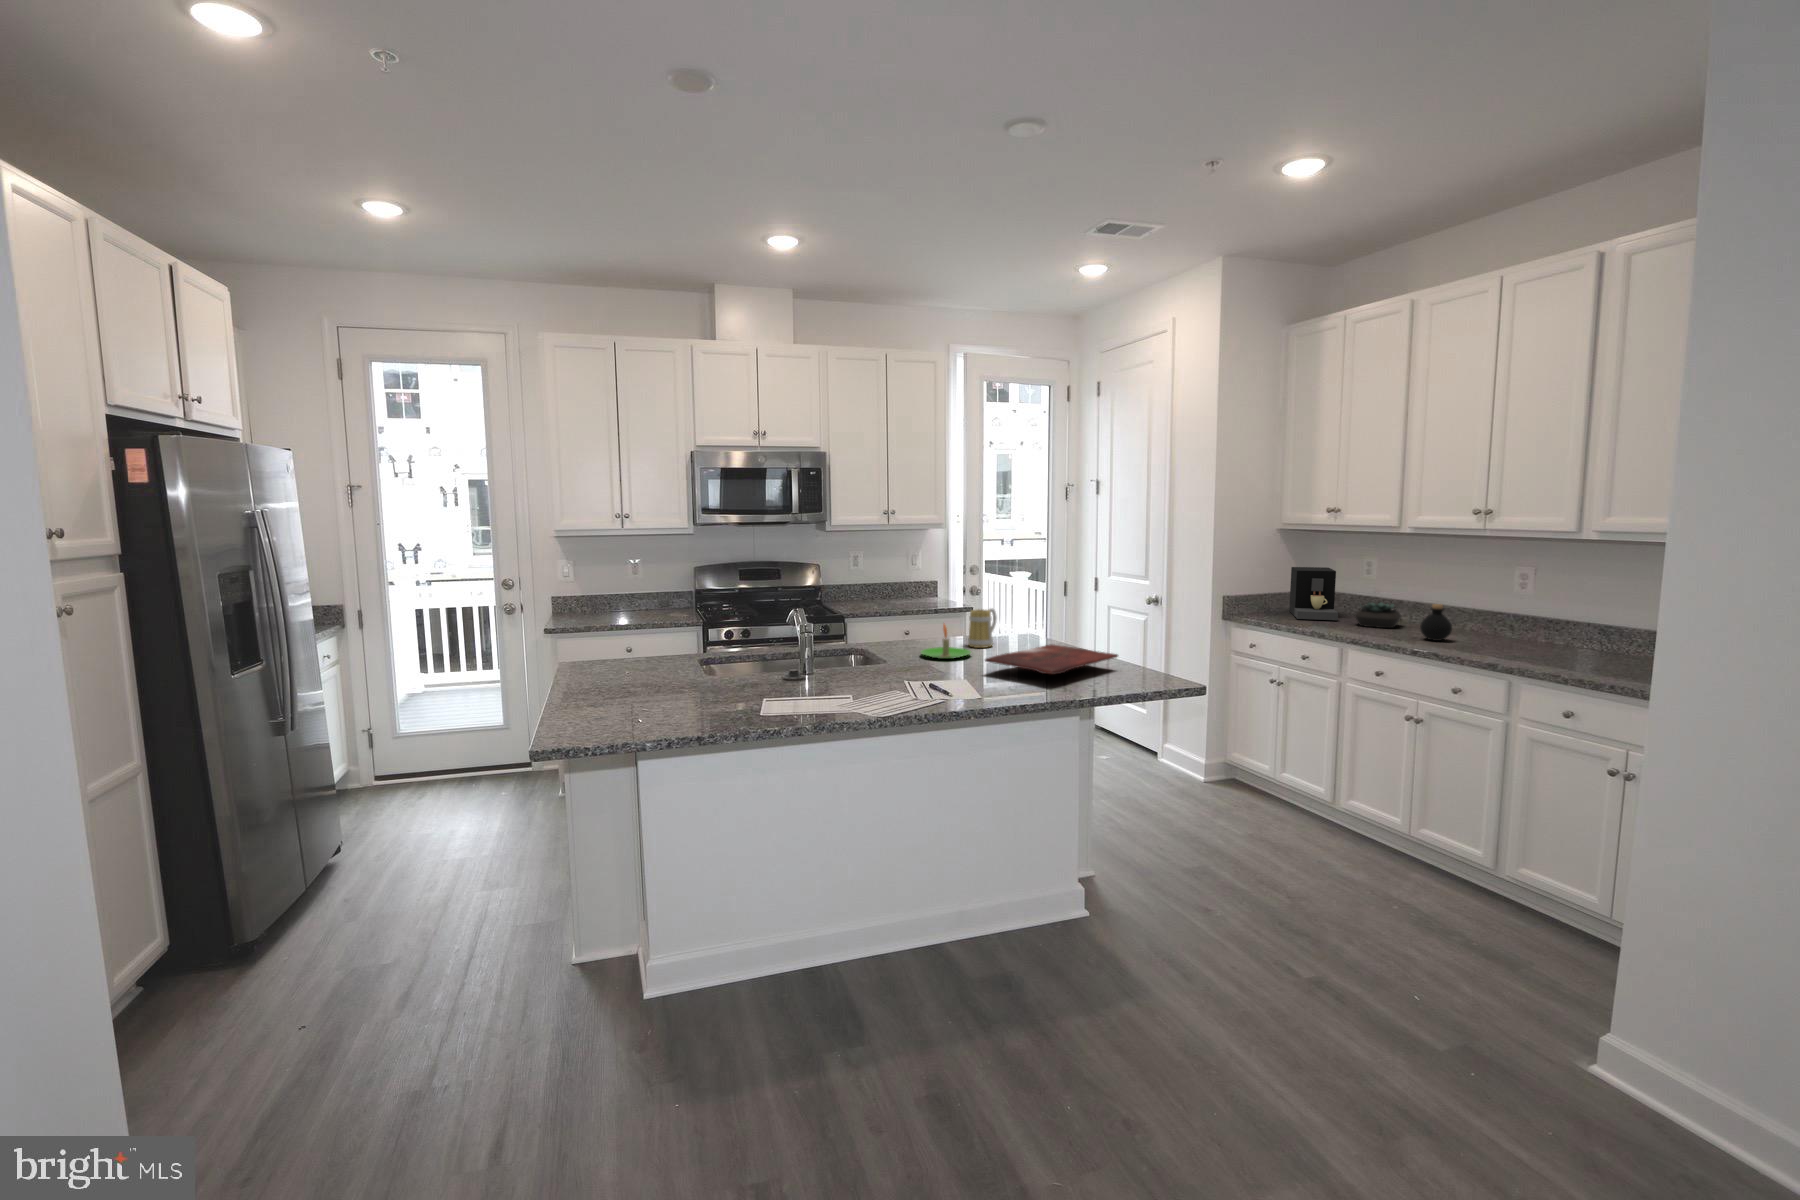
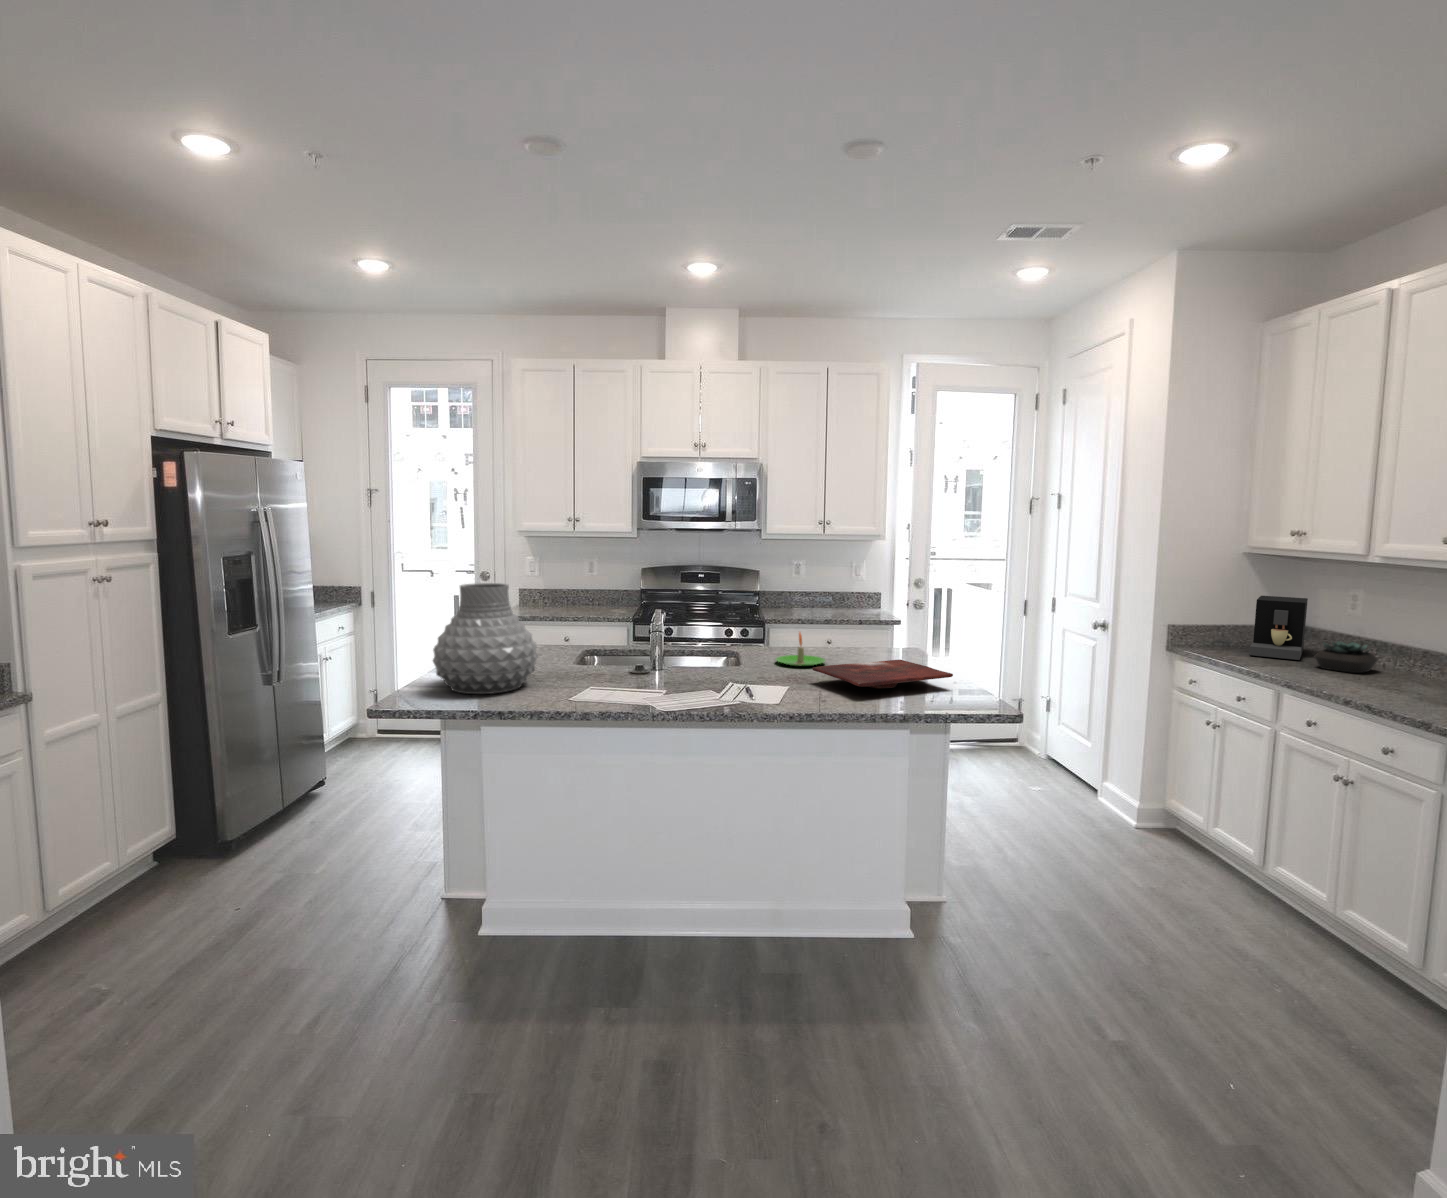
vase: none [578,589,703,721] -> present [433,583,538,694]
bottle: present [1420,604,1452,641] -> none [1374,647,1415,691]
mug: present [968,608,997,648] -> none [835,620,868,659]

